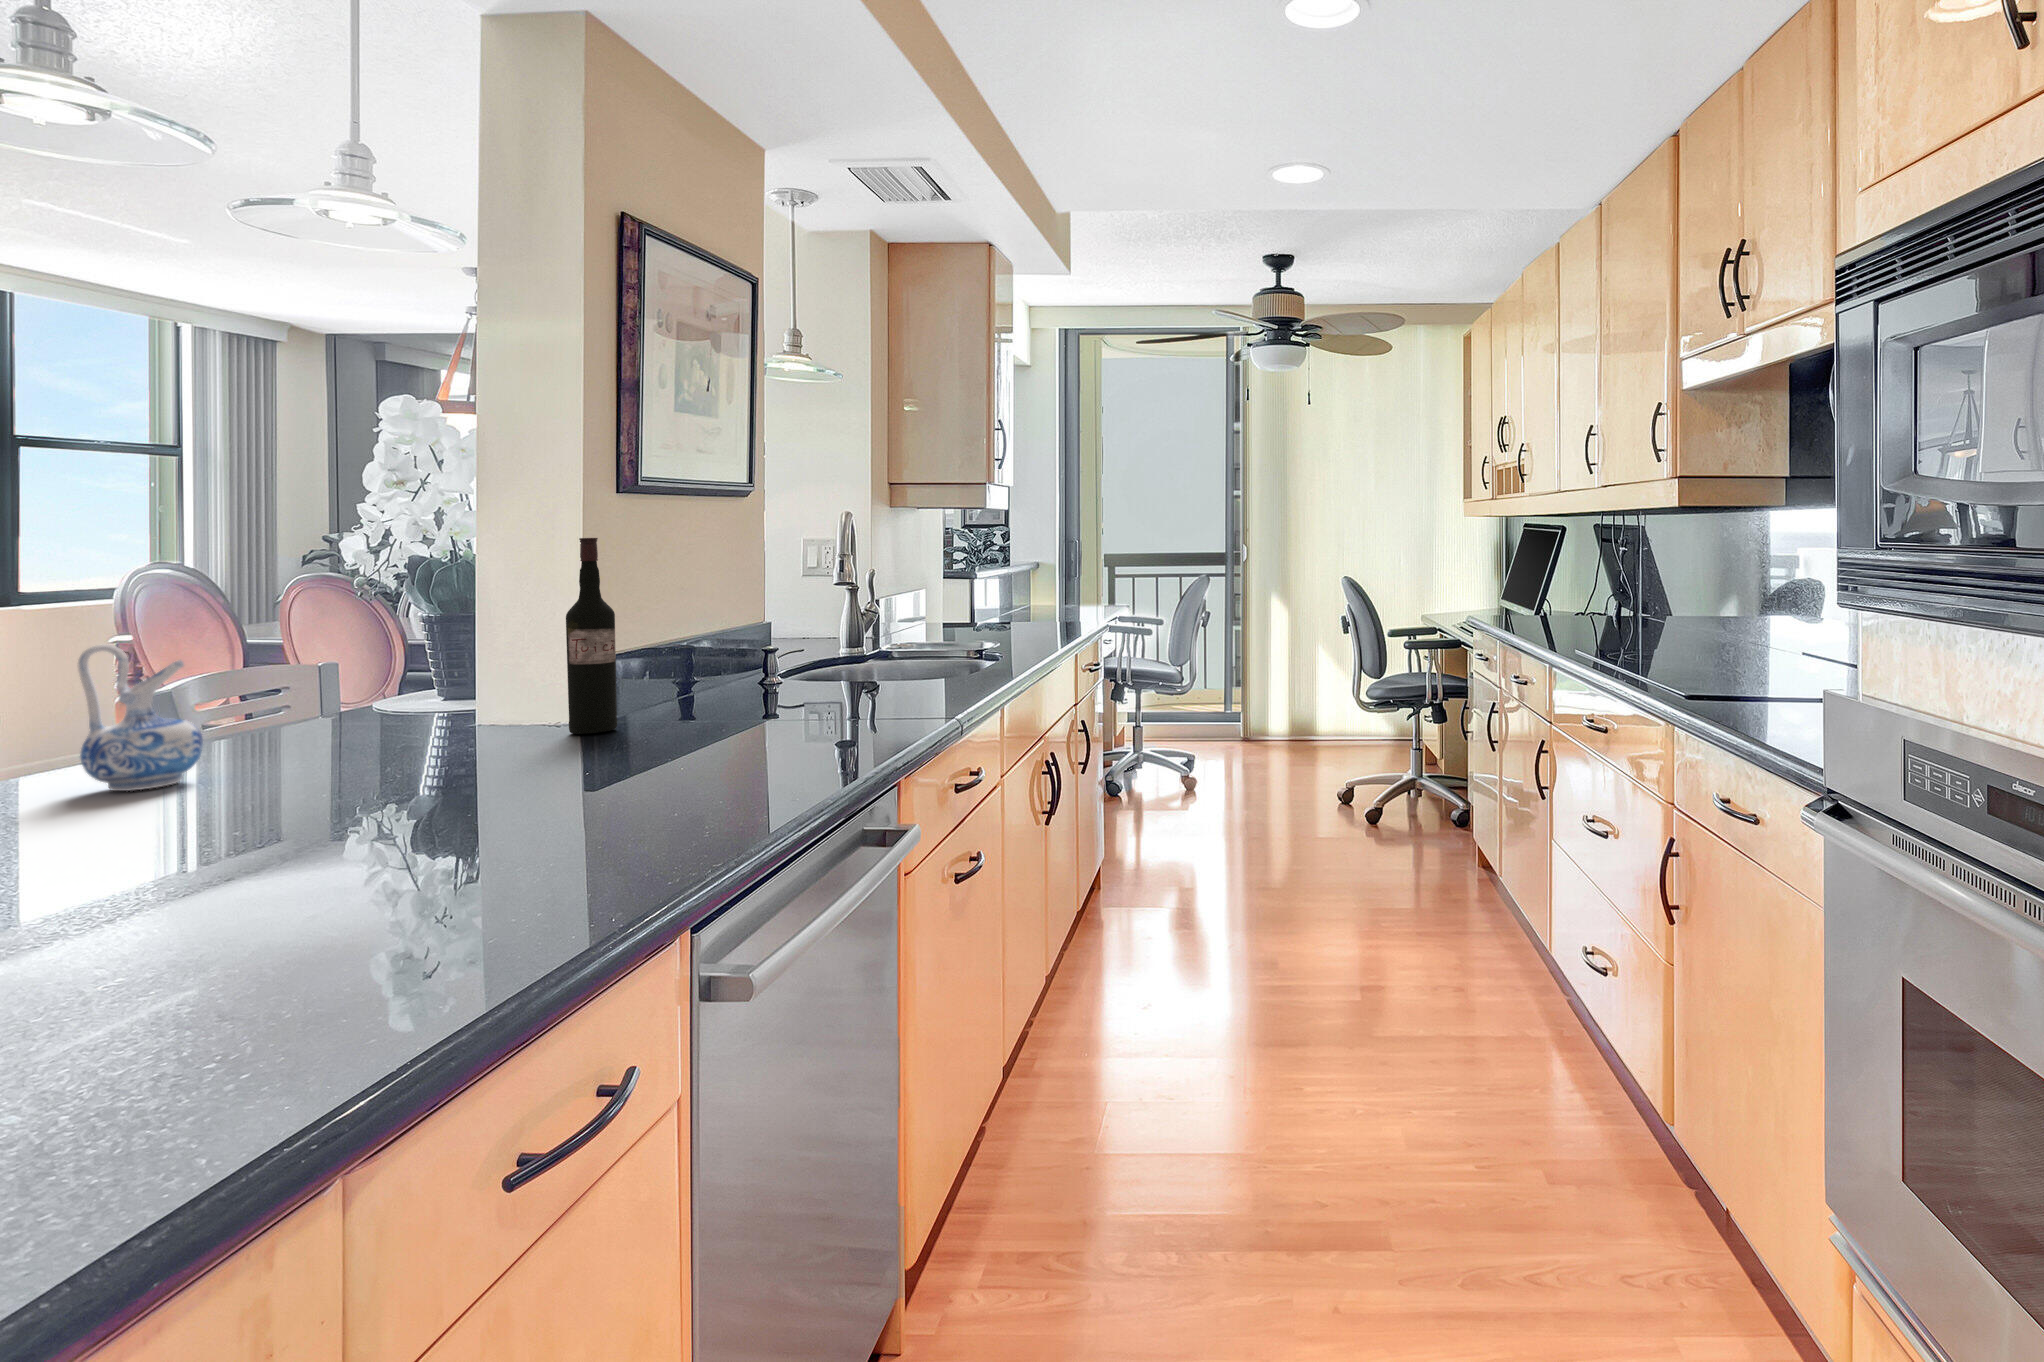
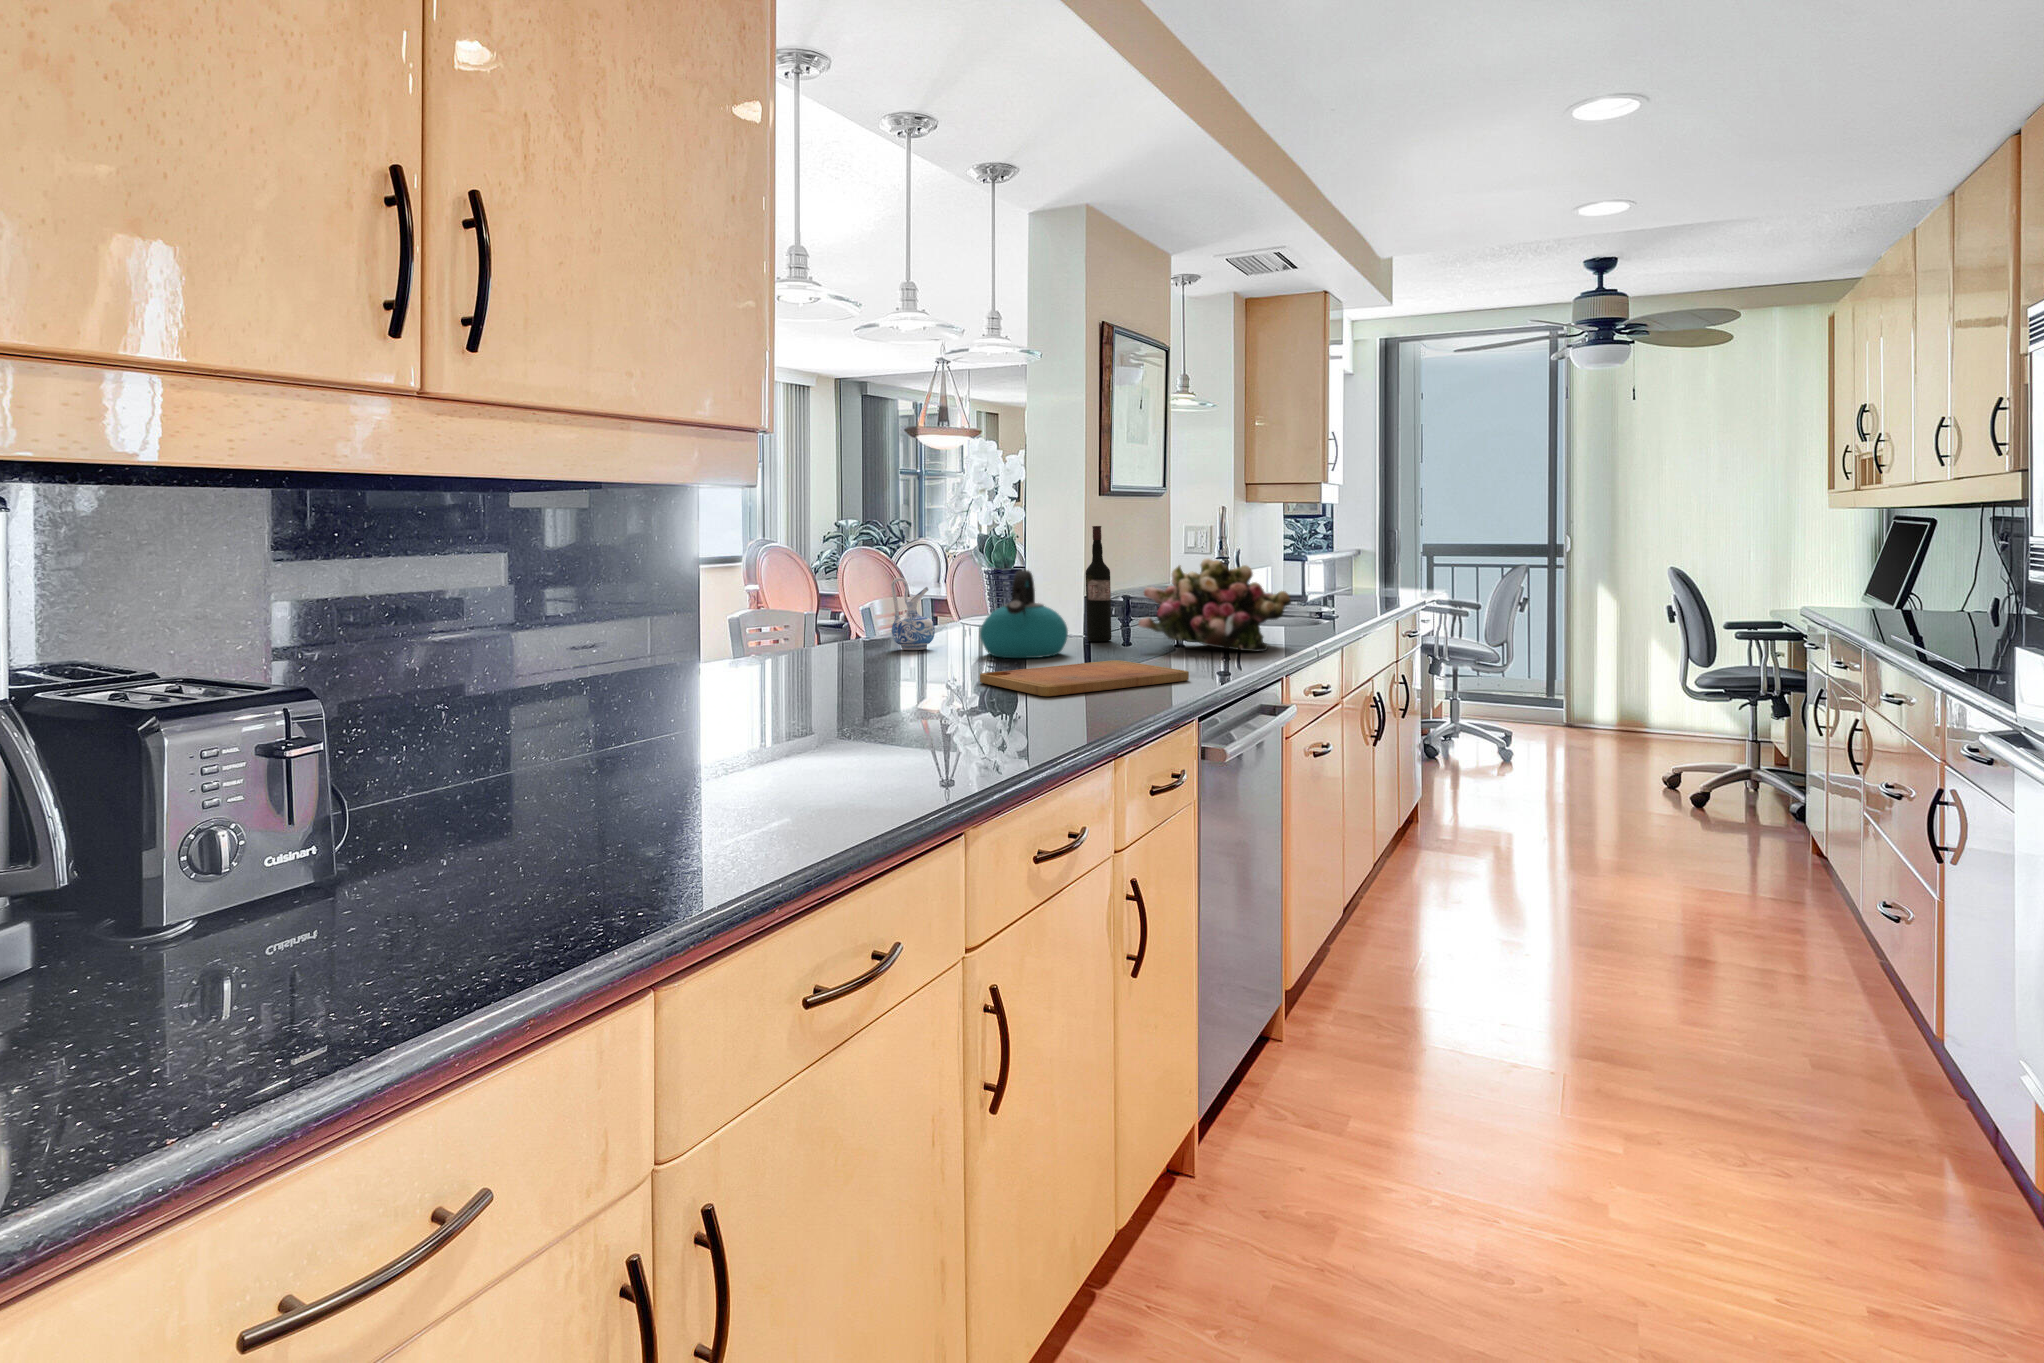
flower arrangement: none [645,589,916,740] -> present [1138,558,1291,651]
kettle: none [281,622,494,798] -> present [980,570,1068,658]
cutting board: none [128,797,680,958] -> present [980,660,1189,696]

